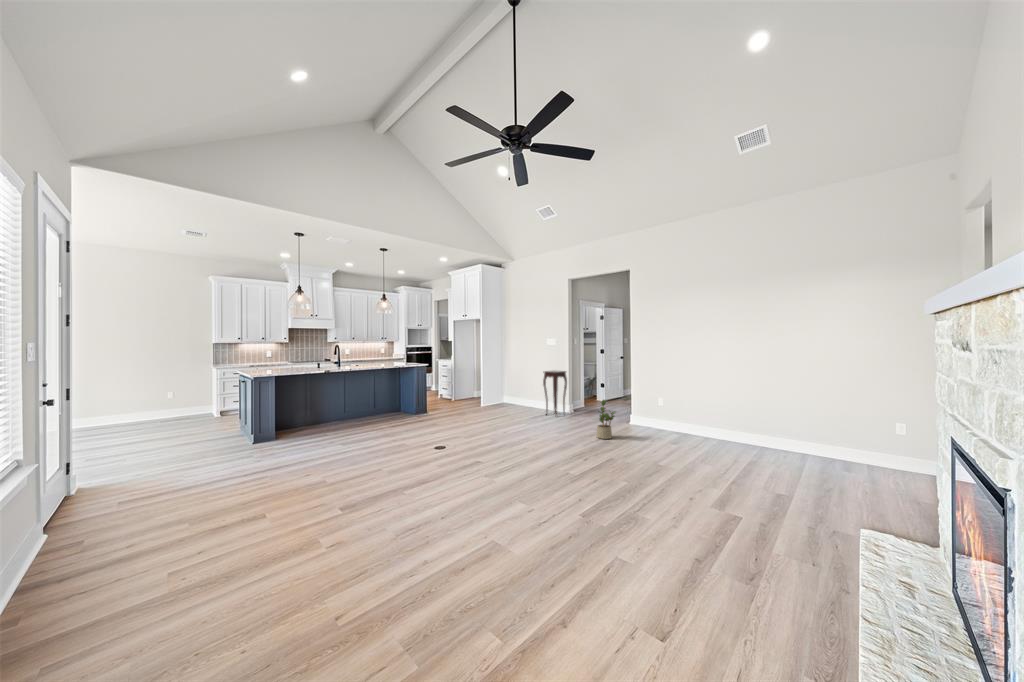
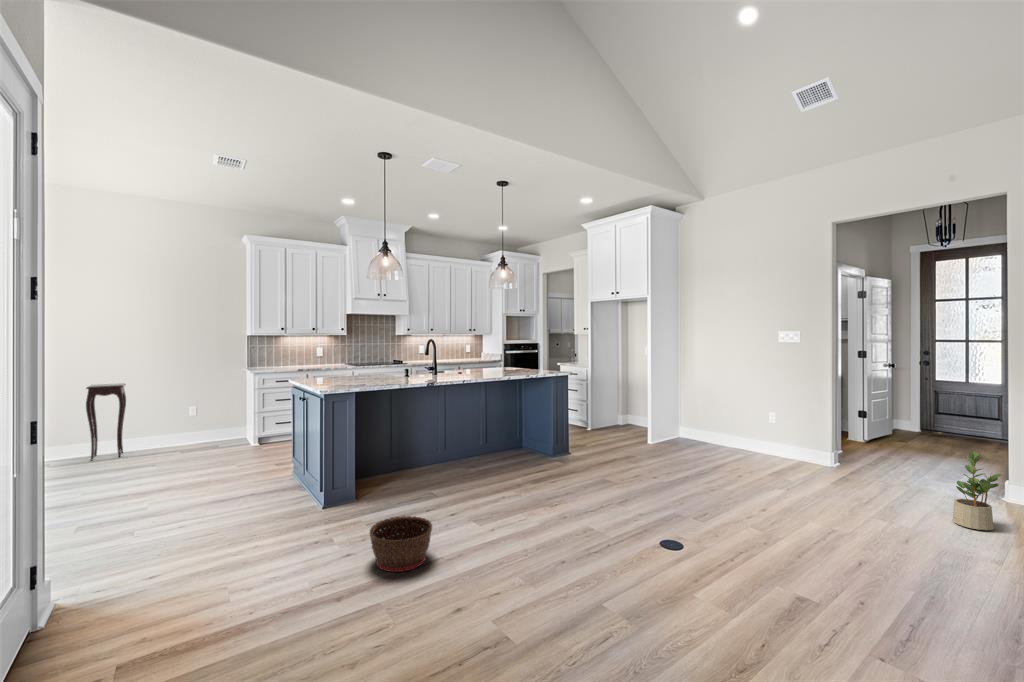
side table: present [543,370,567,413] -> present [86,383,126,460]
basket: none [267,441,305,467] -> present [370,516,432,572]

